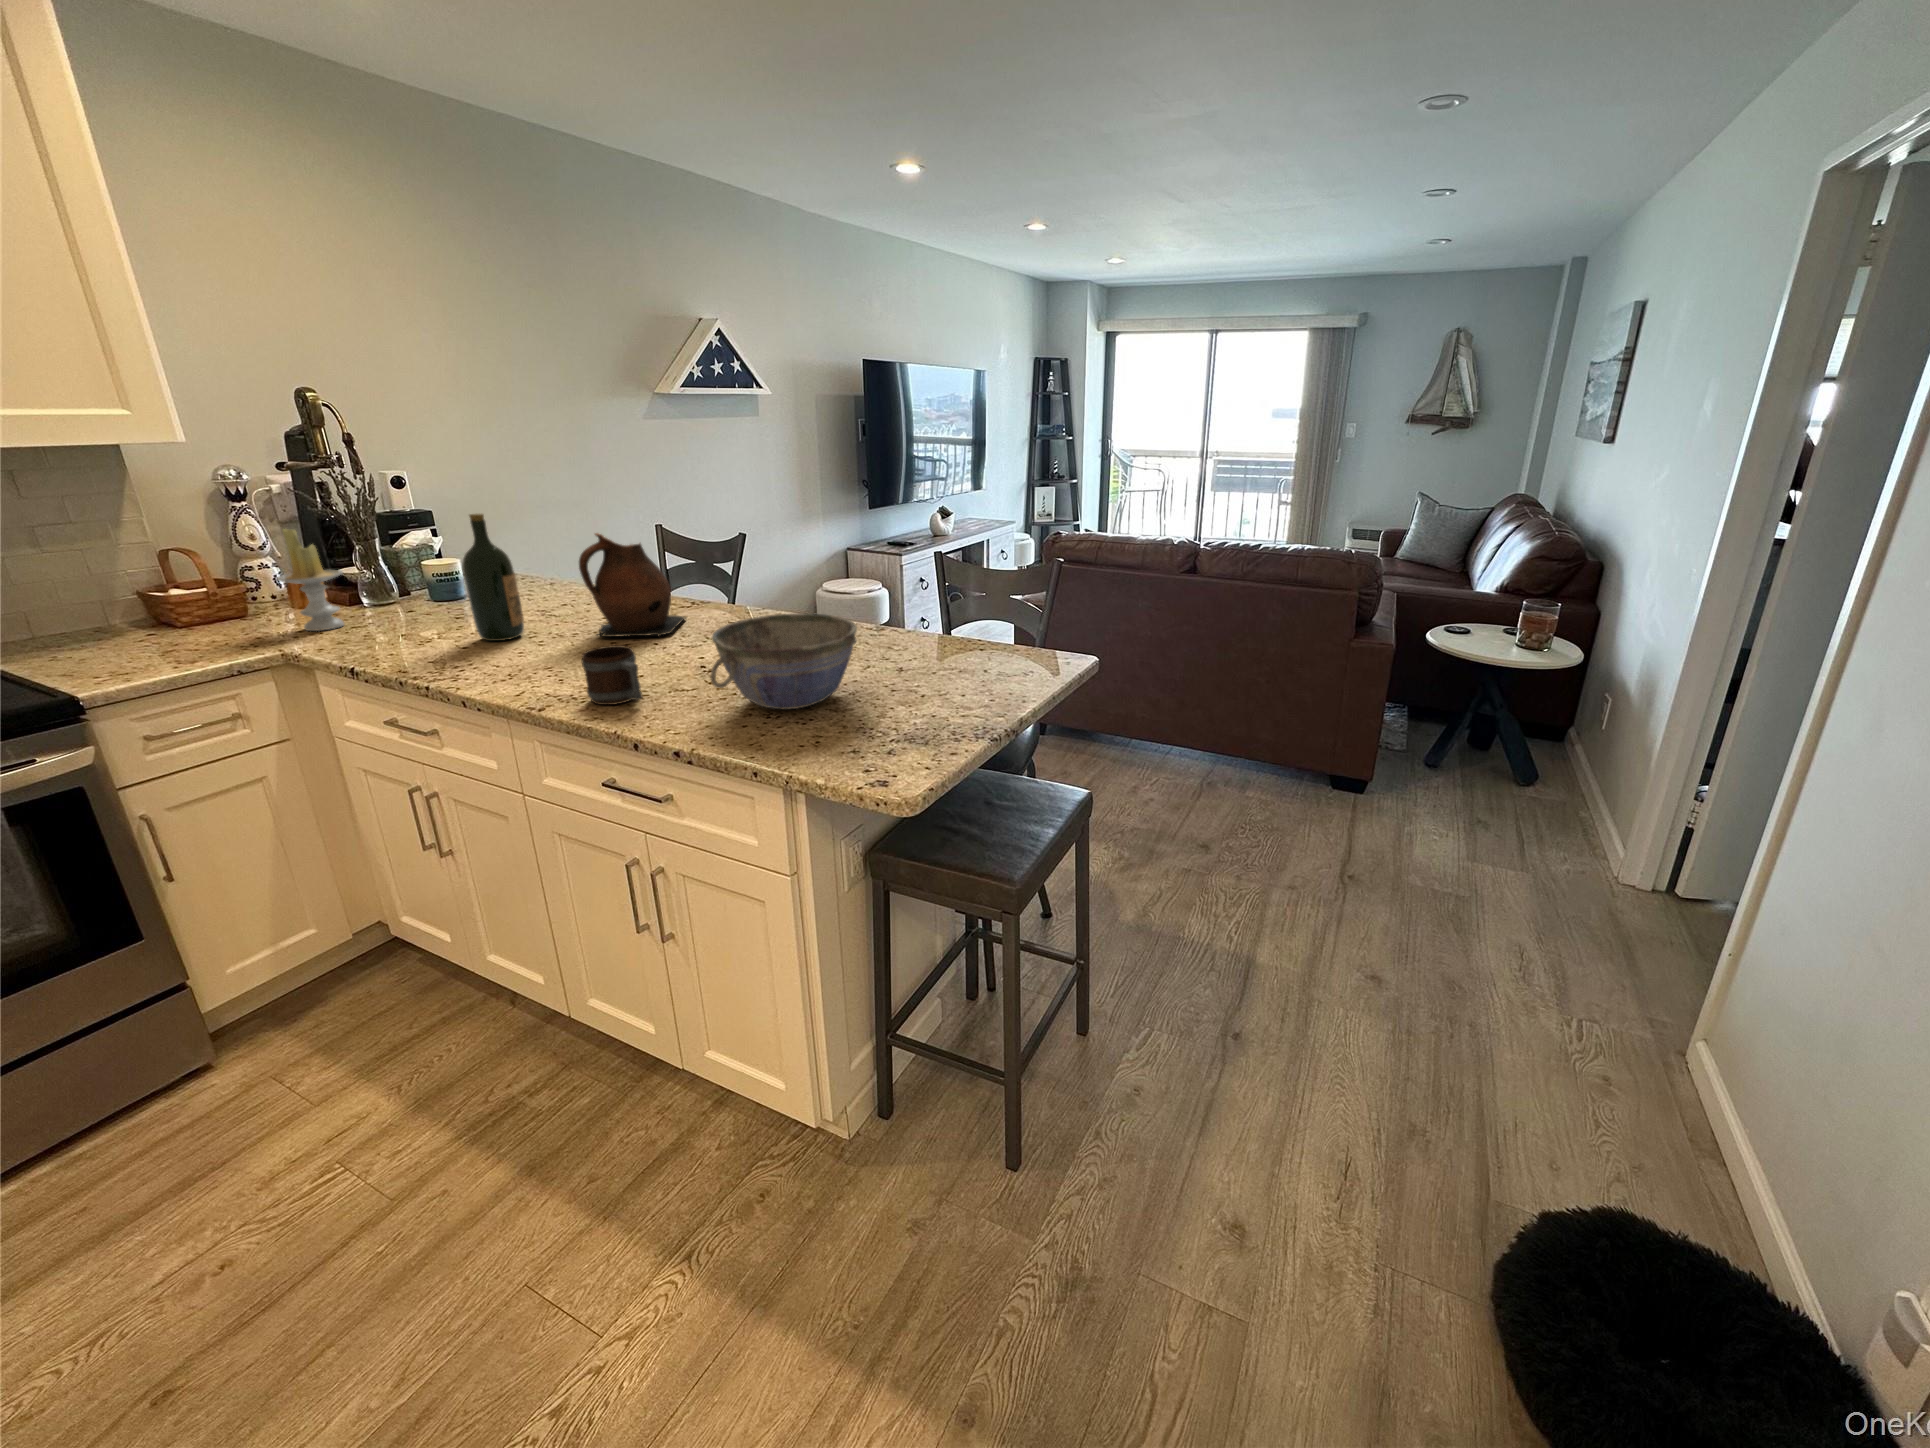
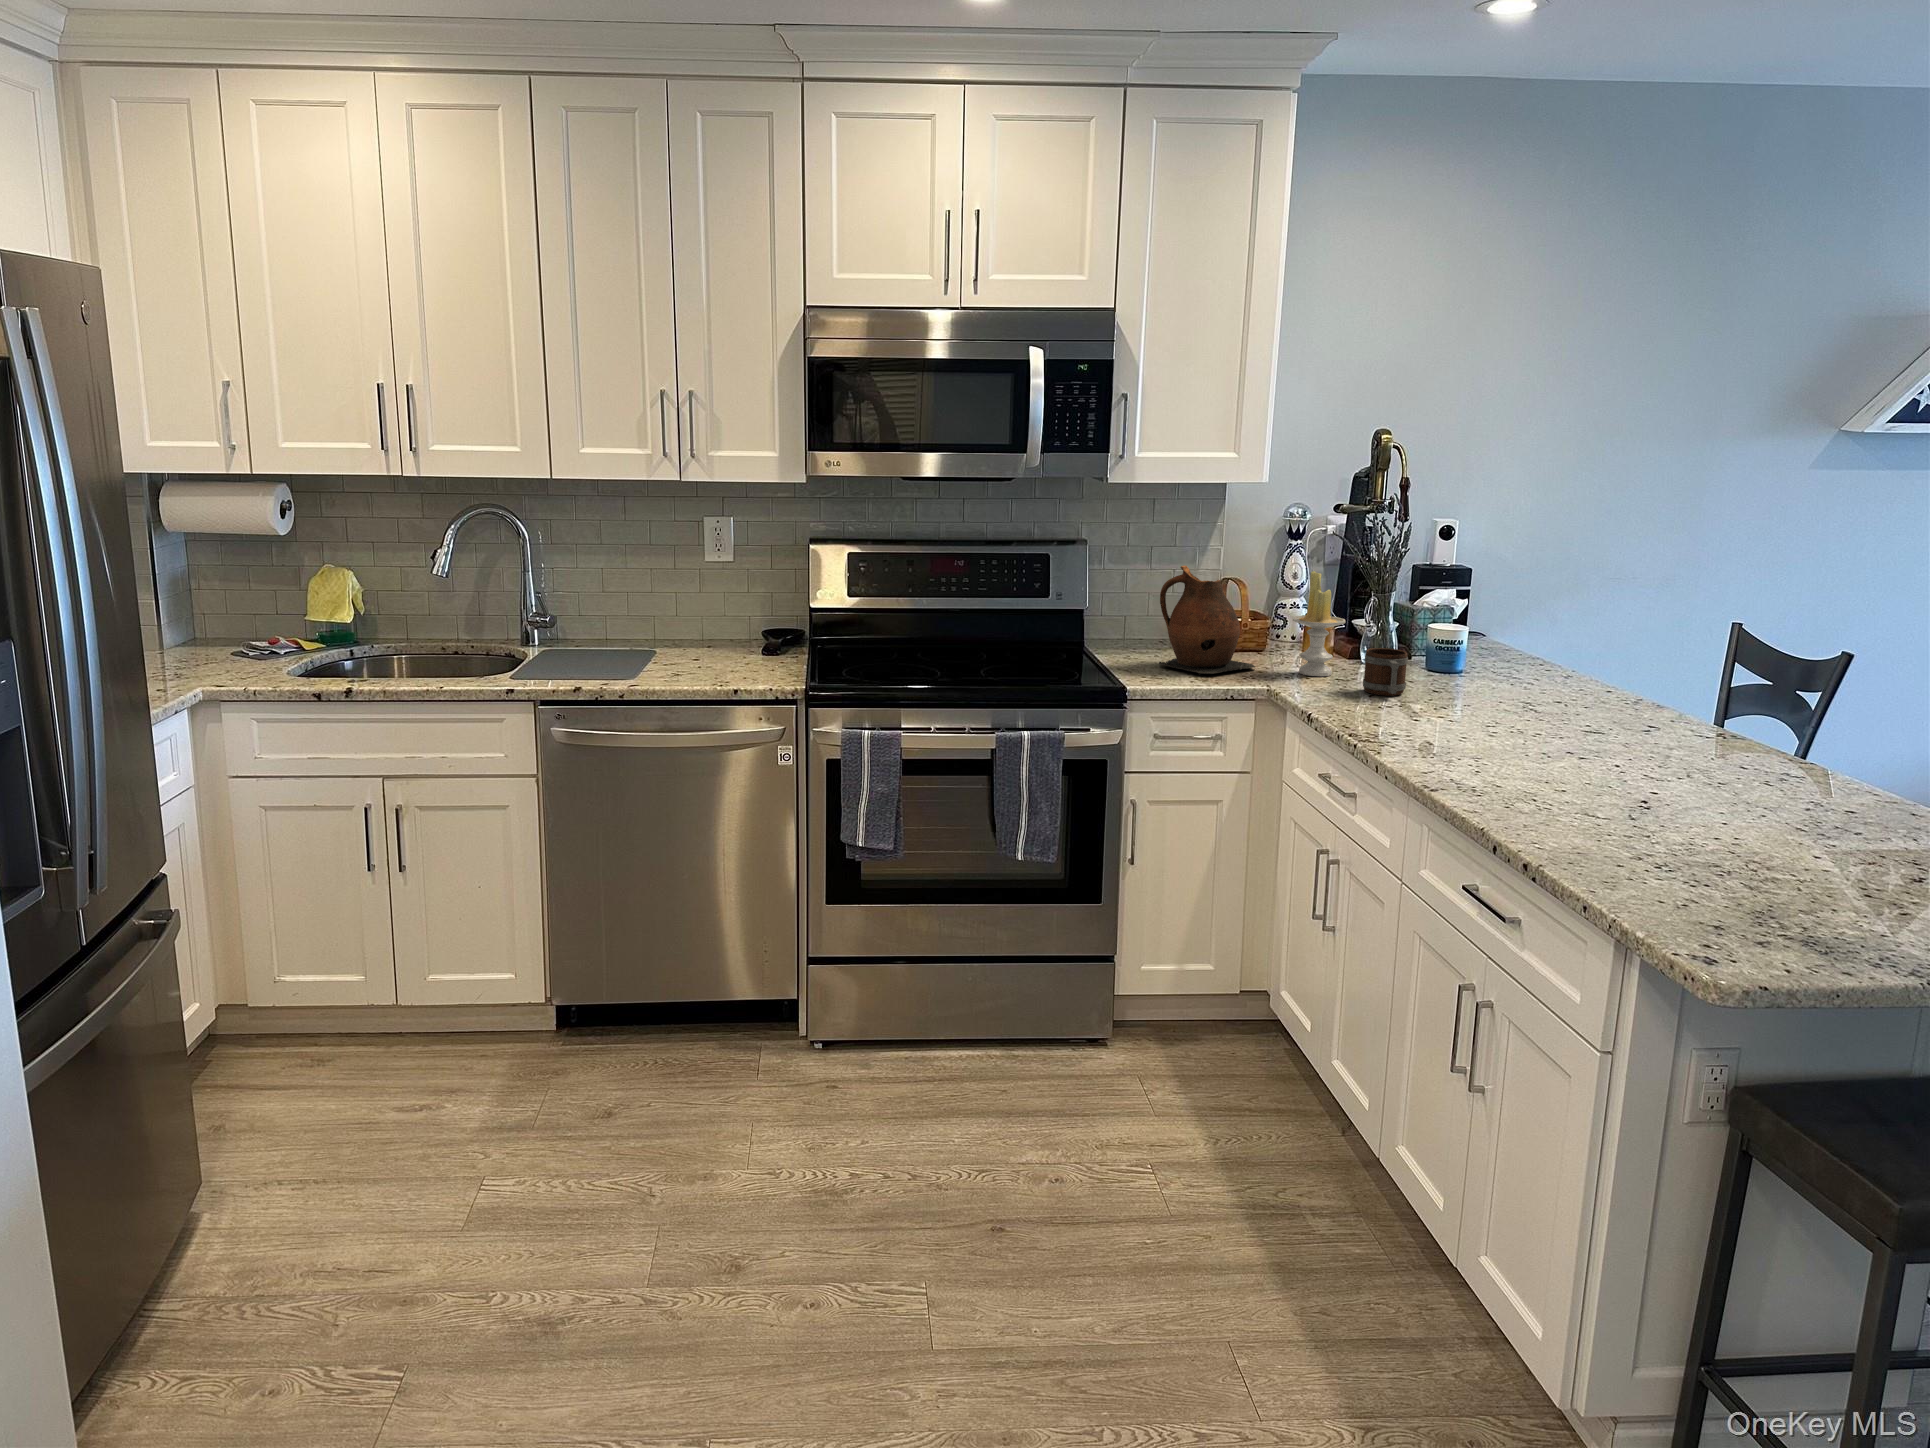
wine bottle: present [462,514,524,641] -> none [1433,578,1490,722]
ceramic pitcher: present [579,533,685,637] -> present [1159,566,1255,675]
bowl: present [710,613,857,709] -> none [1596,746,1837,873]
mug: present [581,645,643,705] -> present [1363,648,1408,696]

